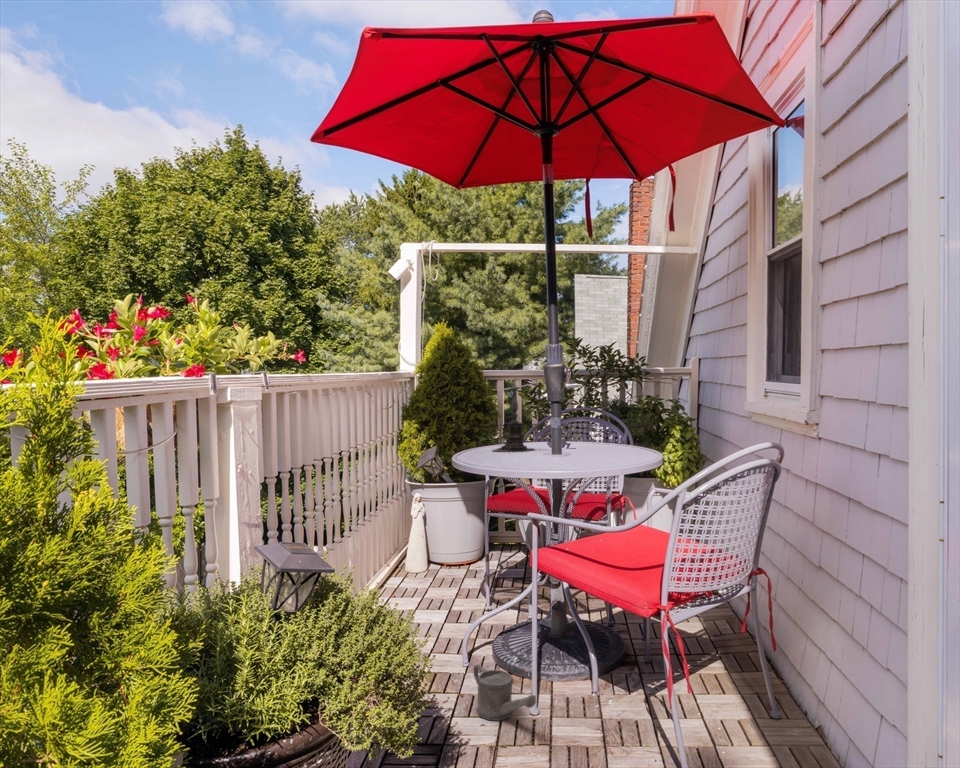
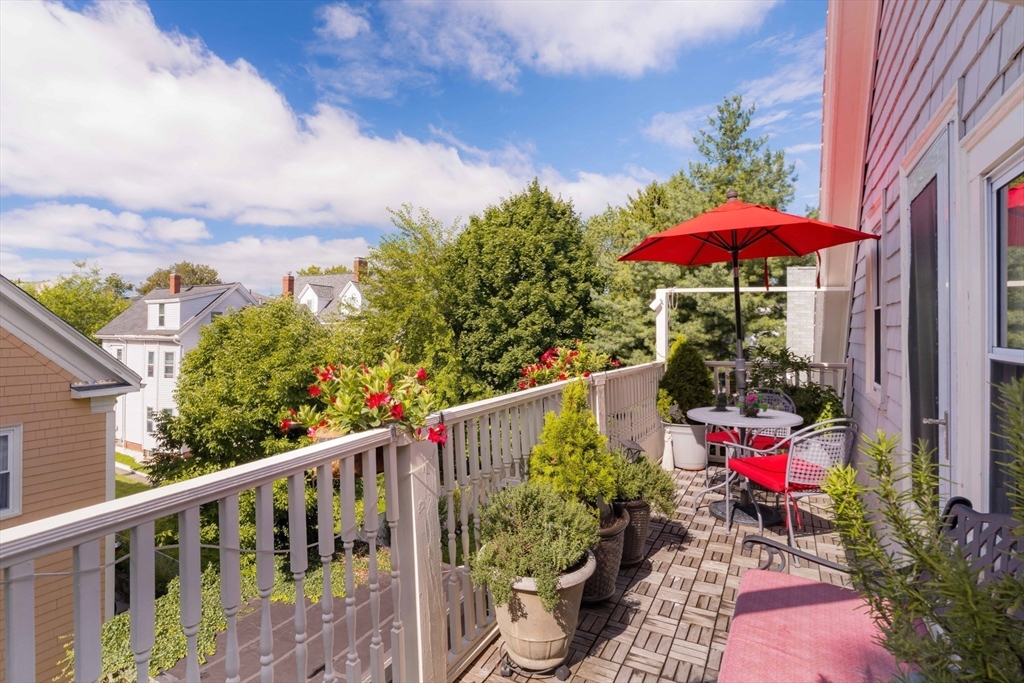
potted flower: none [546,411,603,458] -> present [736,394,767,418]
watering can: present [474,665,536,721] -> none [698,511,728,535]

